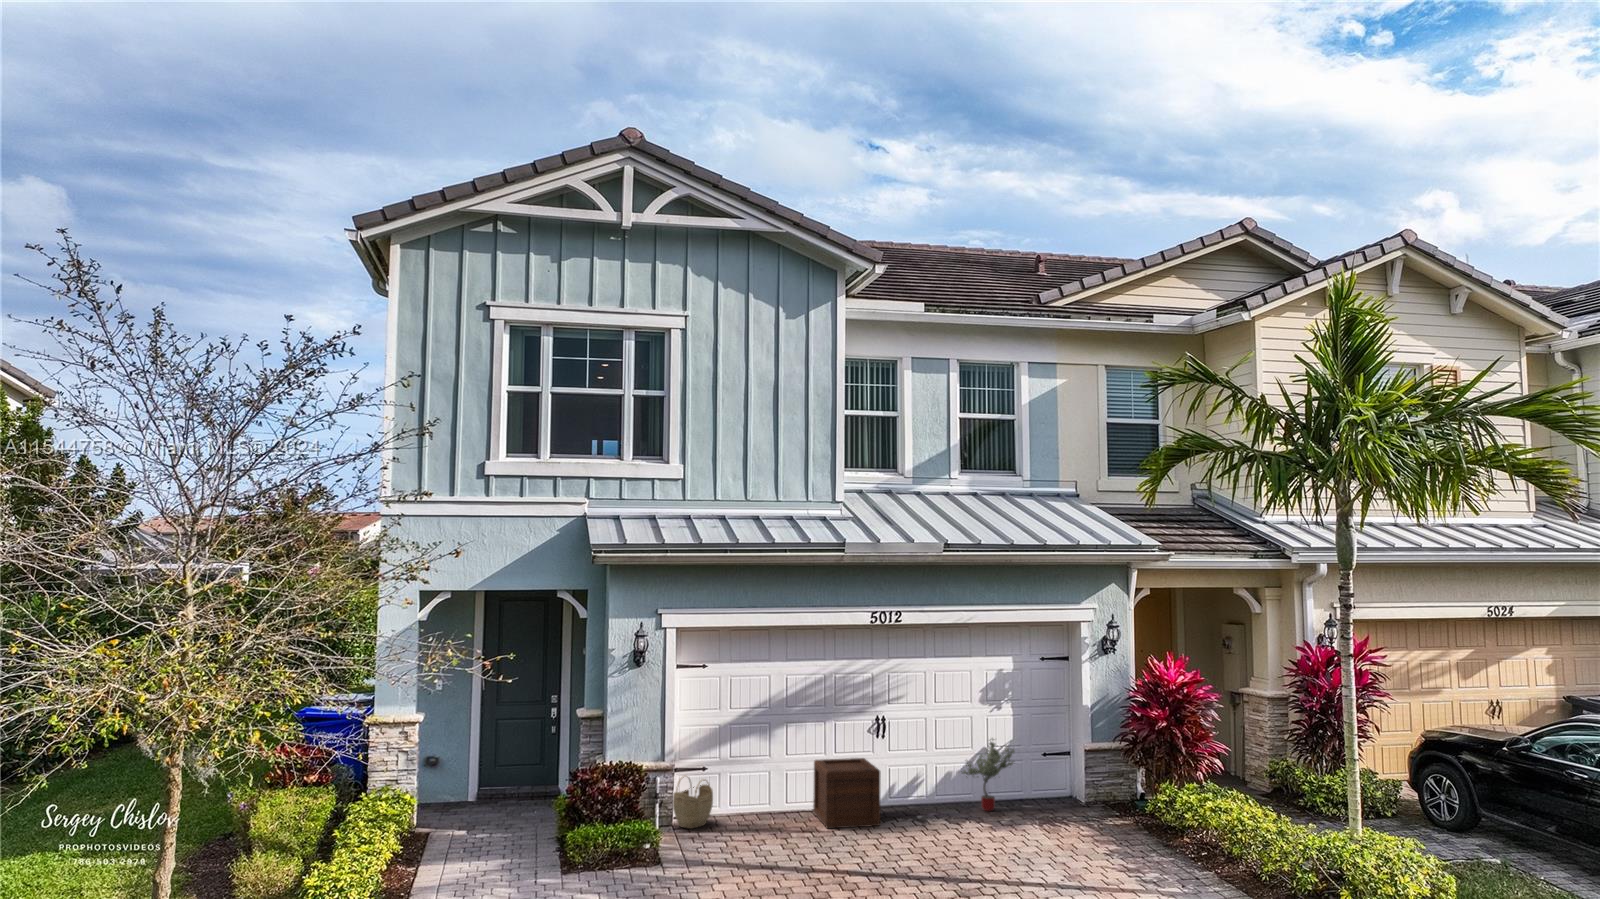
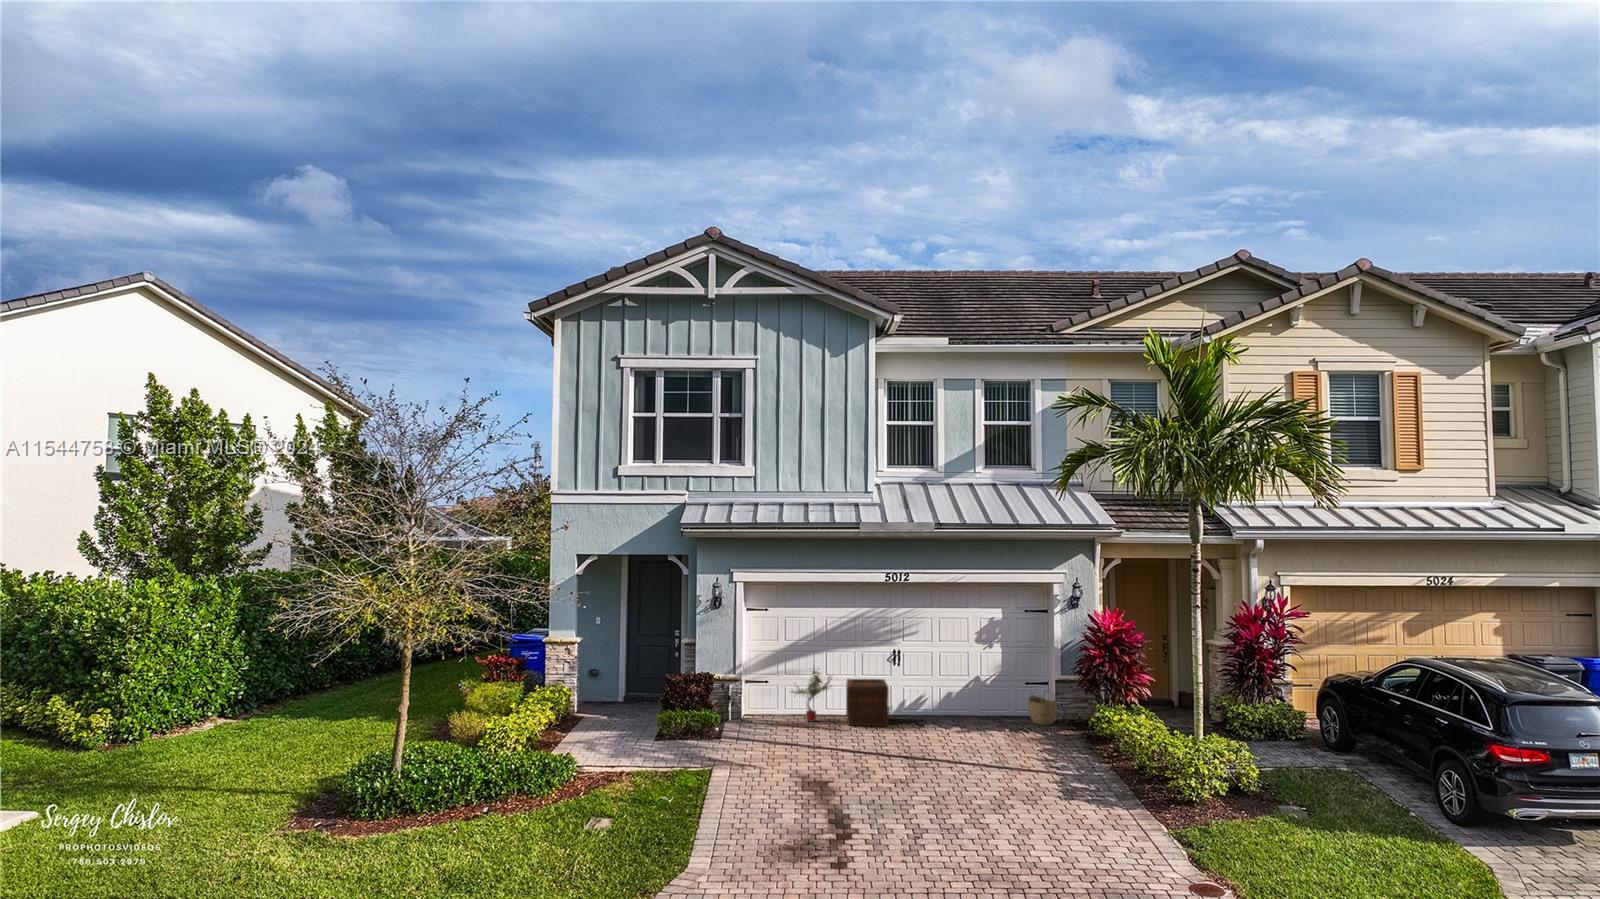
potted tree: present [961,739,1015,811] -> present [792,671,831,722]
woven basket: present [673,777,713,829] -> present [1028,690,1057,726]

